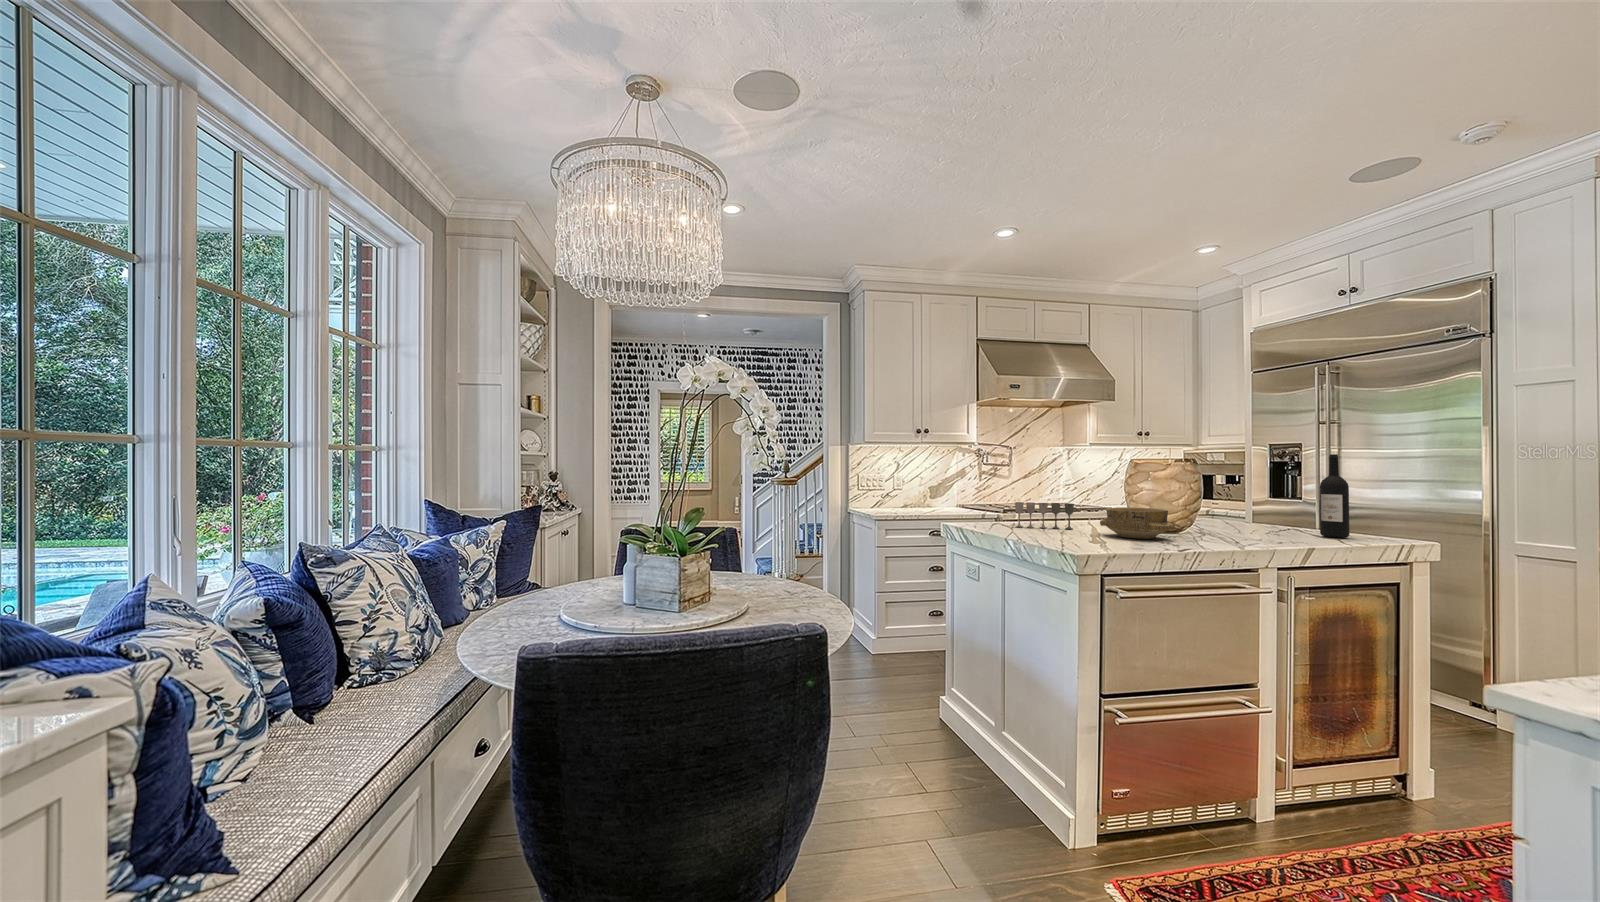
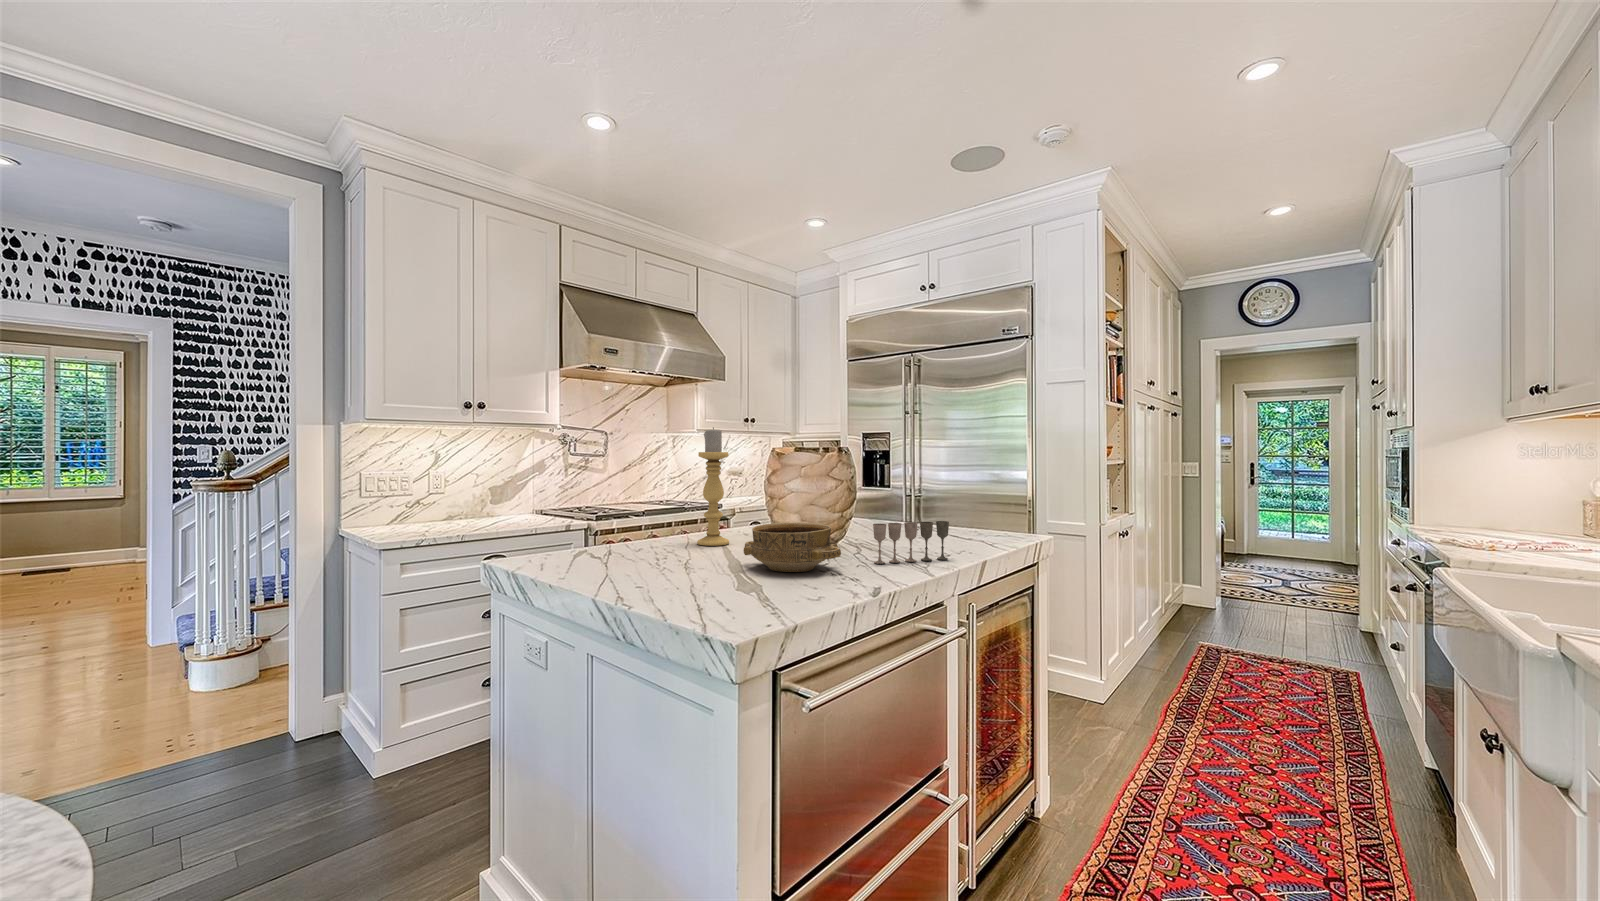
candle holder: none [1074,442,1098,525] -> present [697,428,729,546]
wine bottle: present [1320,454,1349,538] -> none [958,446,984,541]
wine glass: present [1015,502,1074,529] -> present [873,521,949,564]

